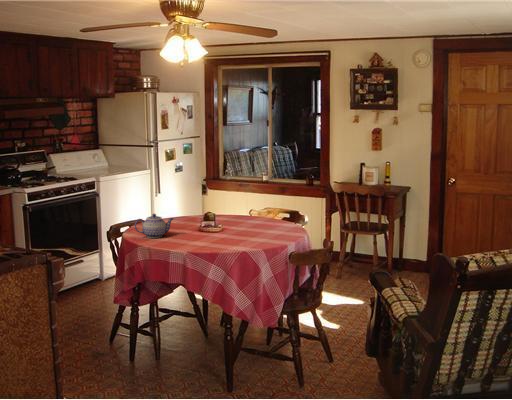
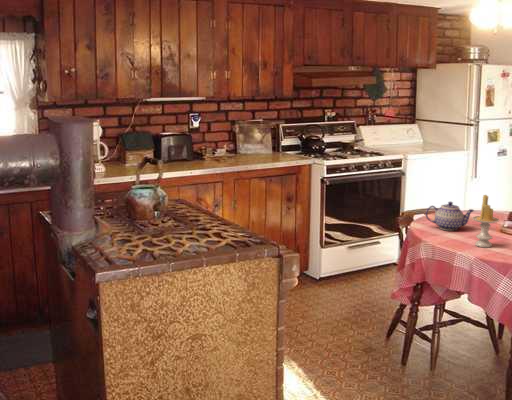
candle: none [175,204,196,247] -> present [472,195,499,247]

